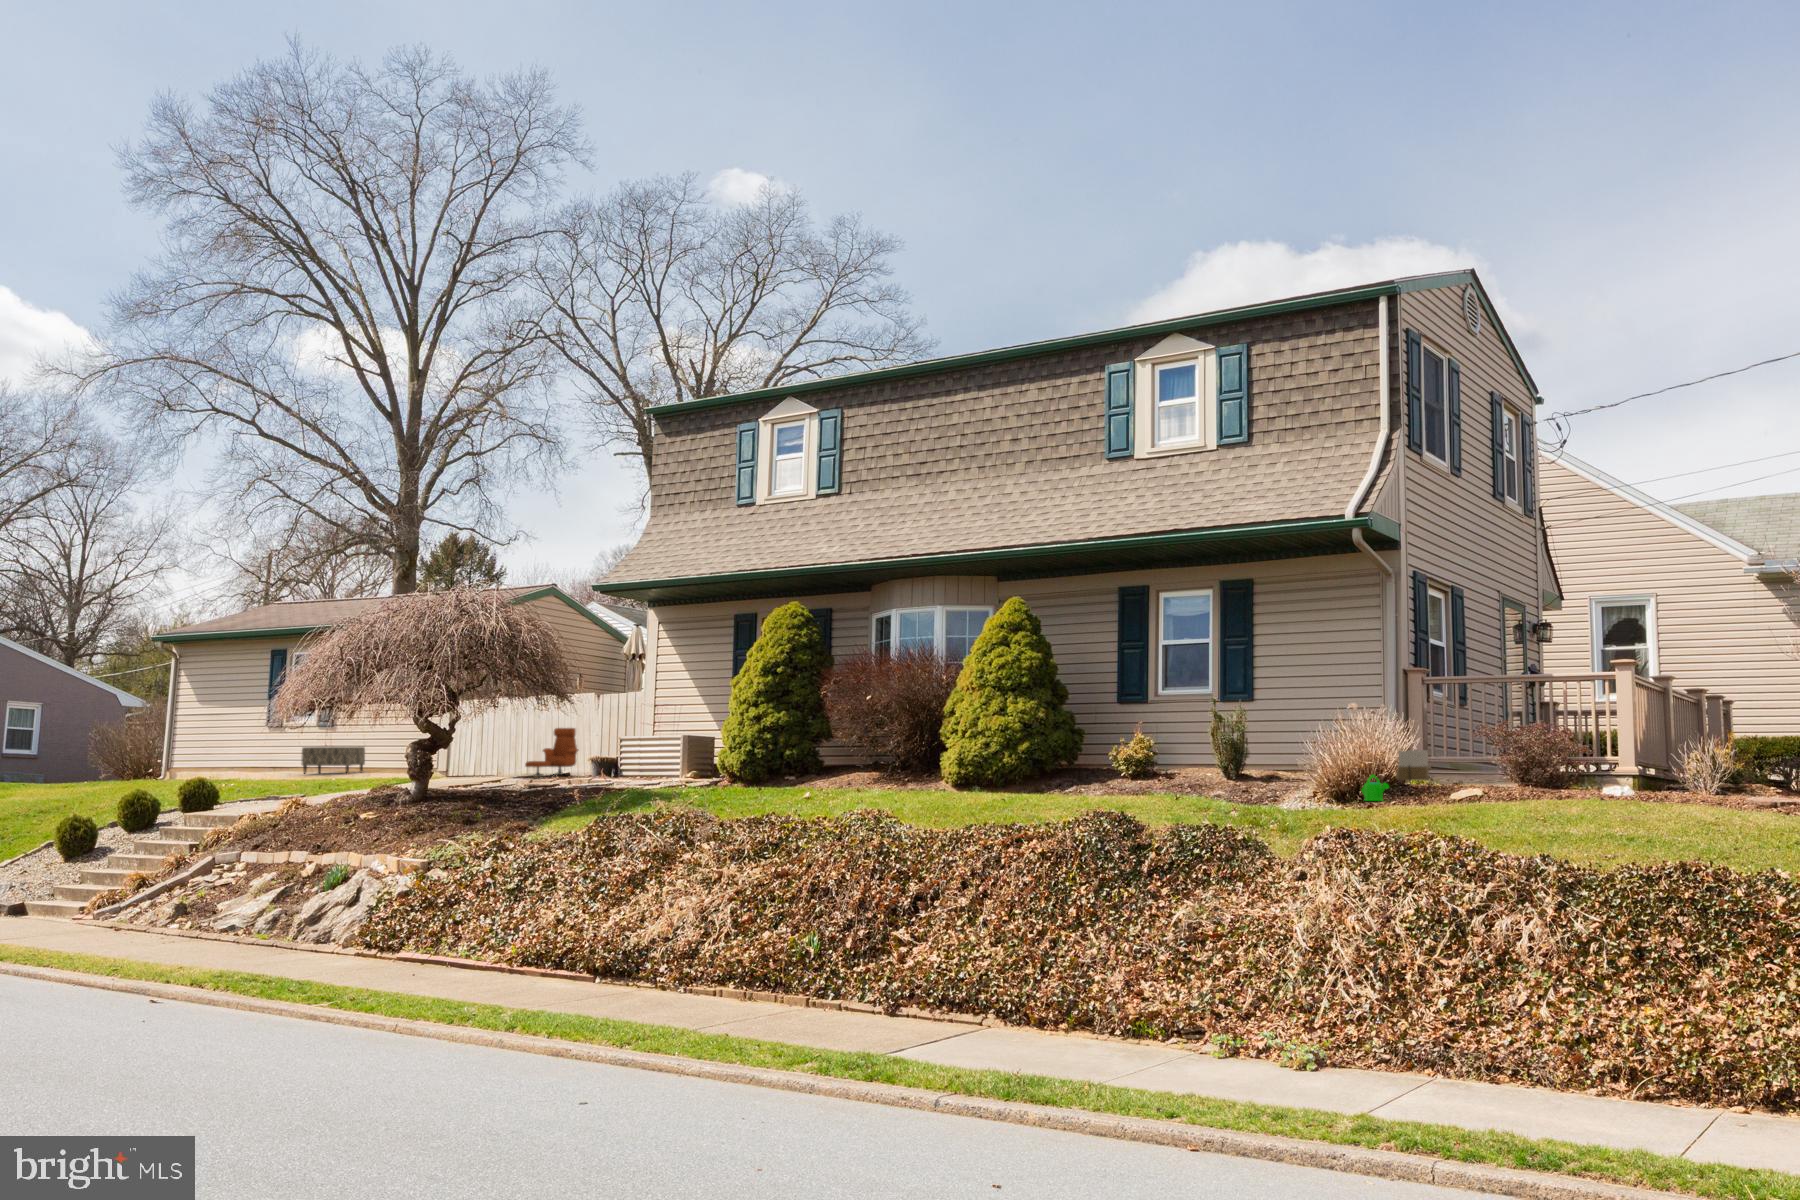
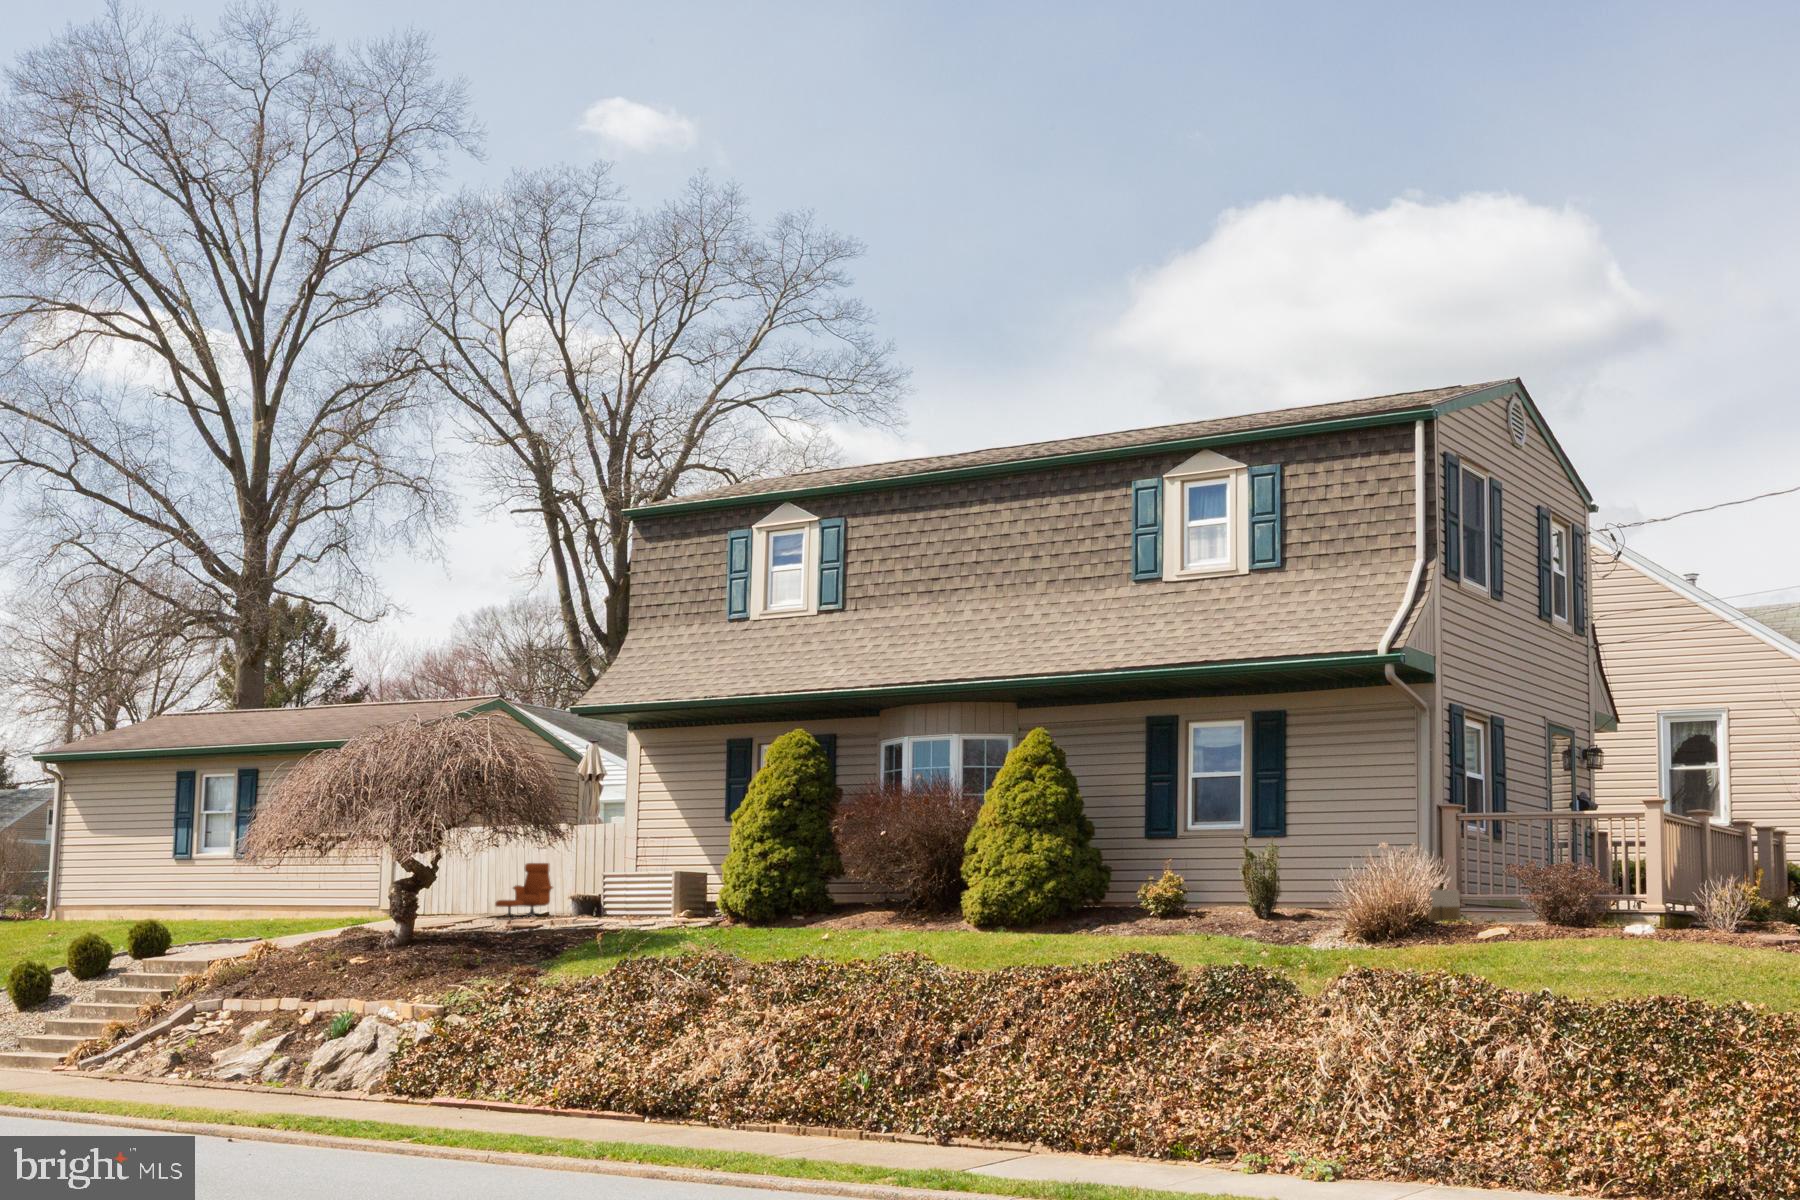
bench: present [302,747,365,774] -> none [229,883,300,914]
watering can: present [1362,775,1389,801] -> none [1393,915,1420,942]

